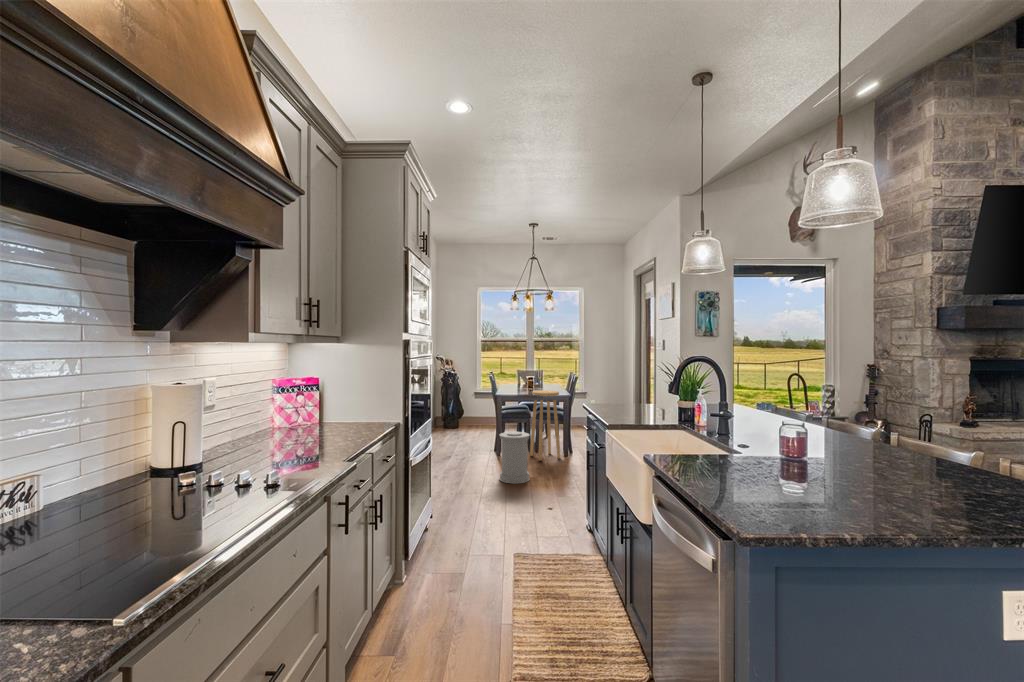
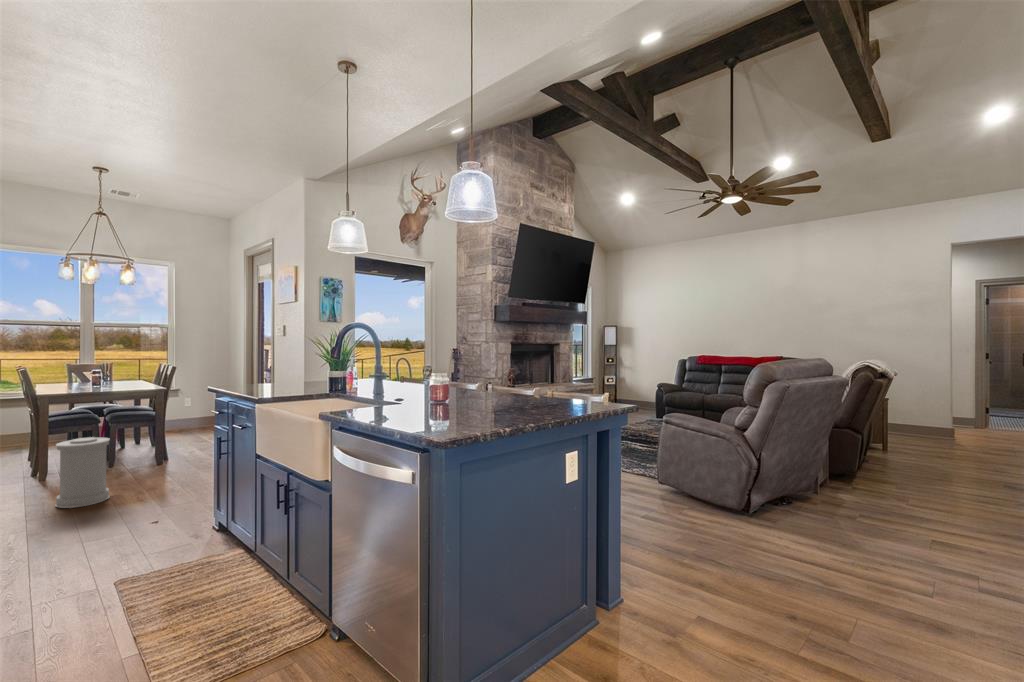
stool: present [530,390,560,460] -> none [101,384,151,474]

